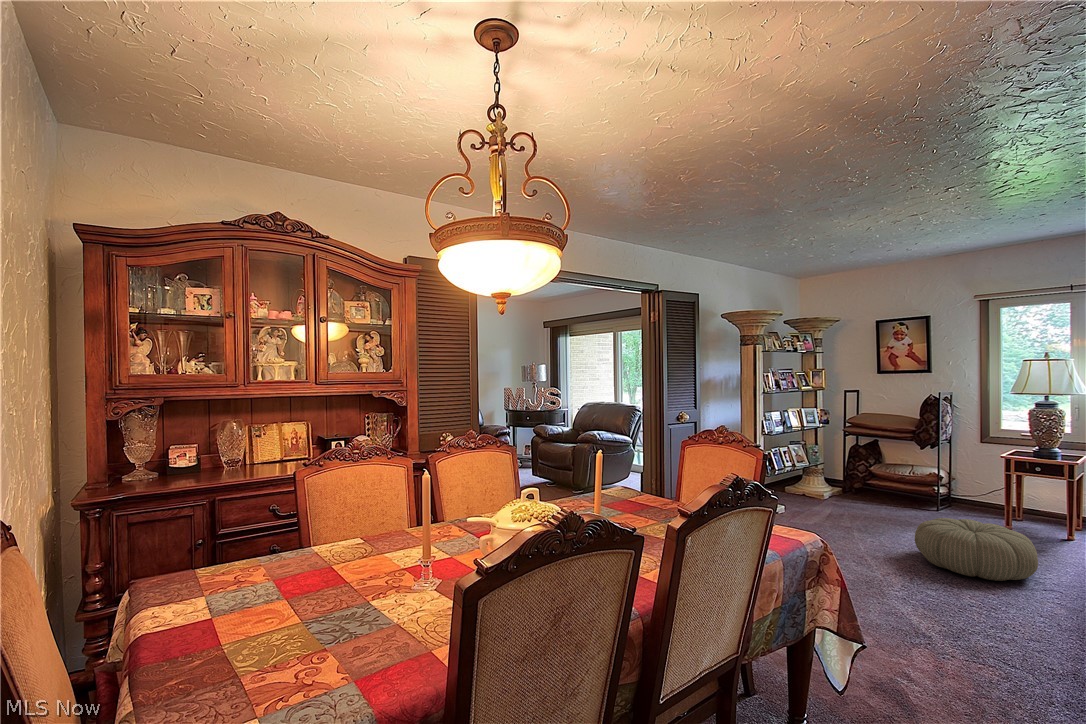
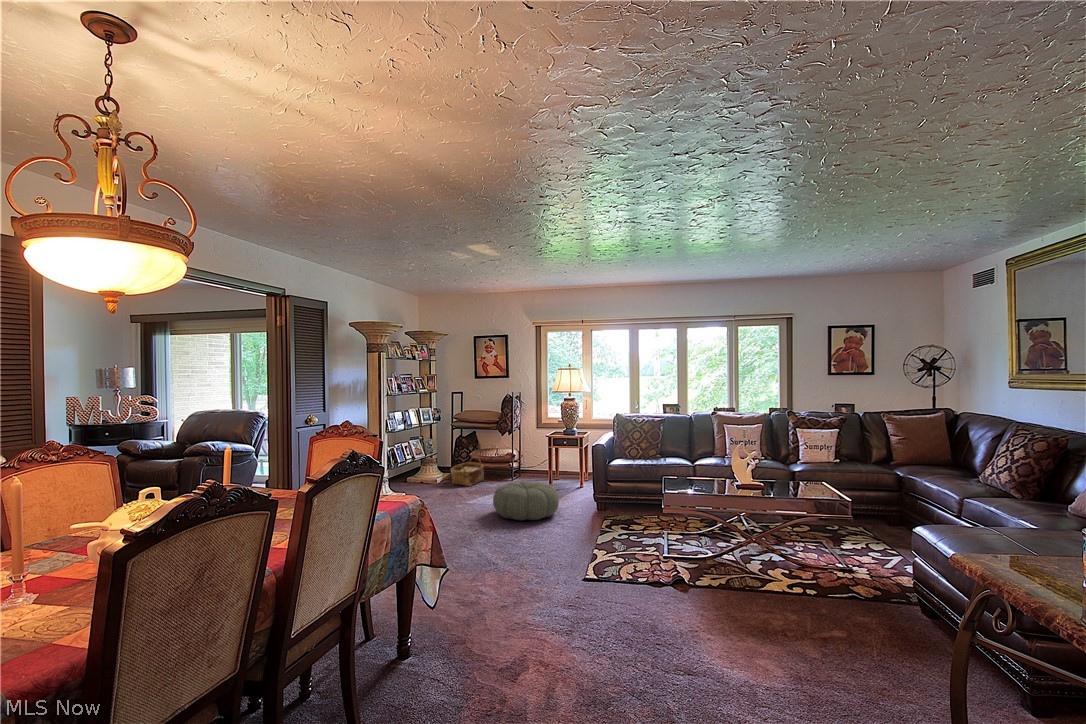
woven basket: none [844,472,893,509] -> present [451,457,484,486]

